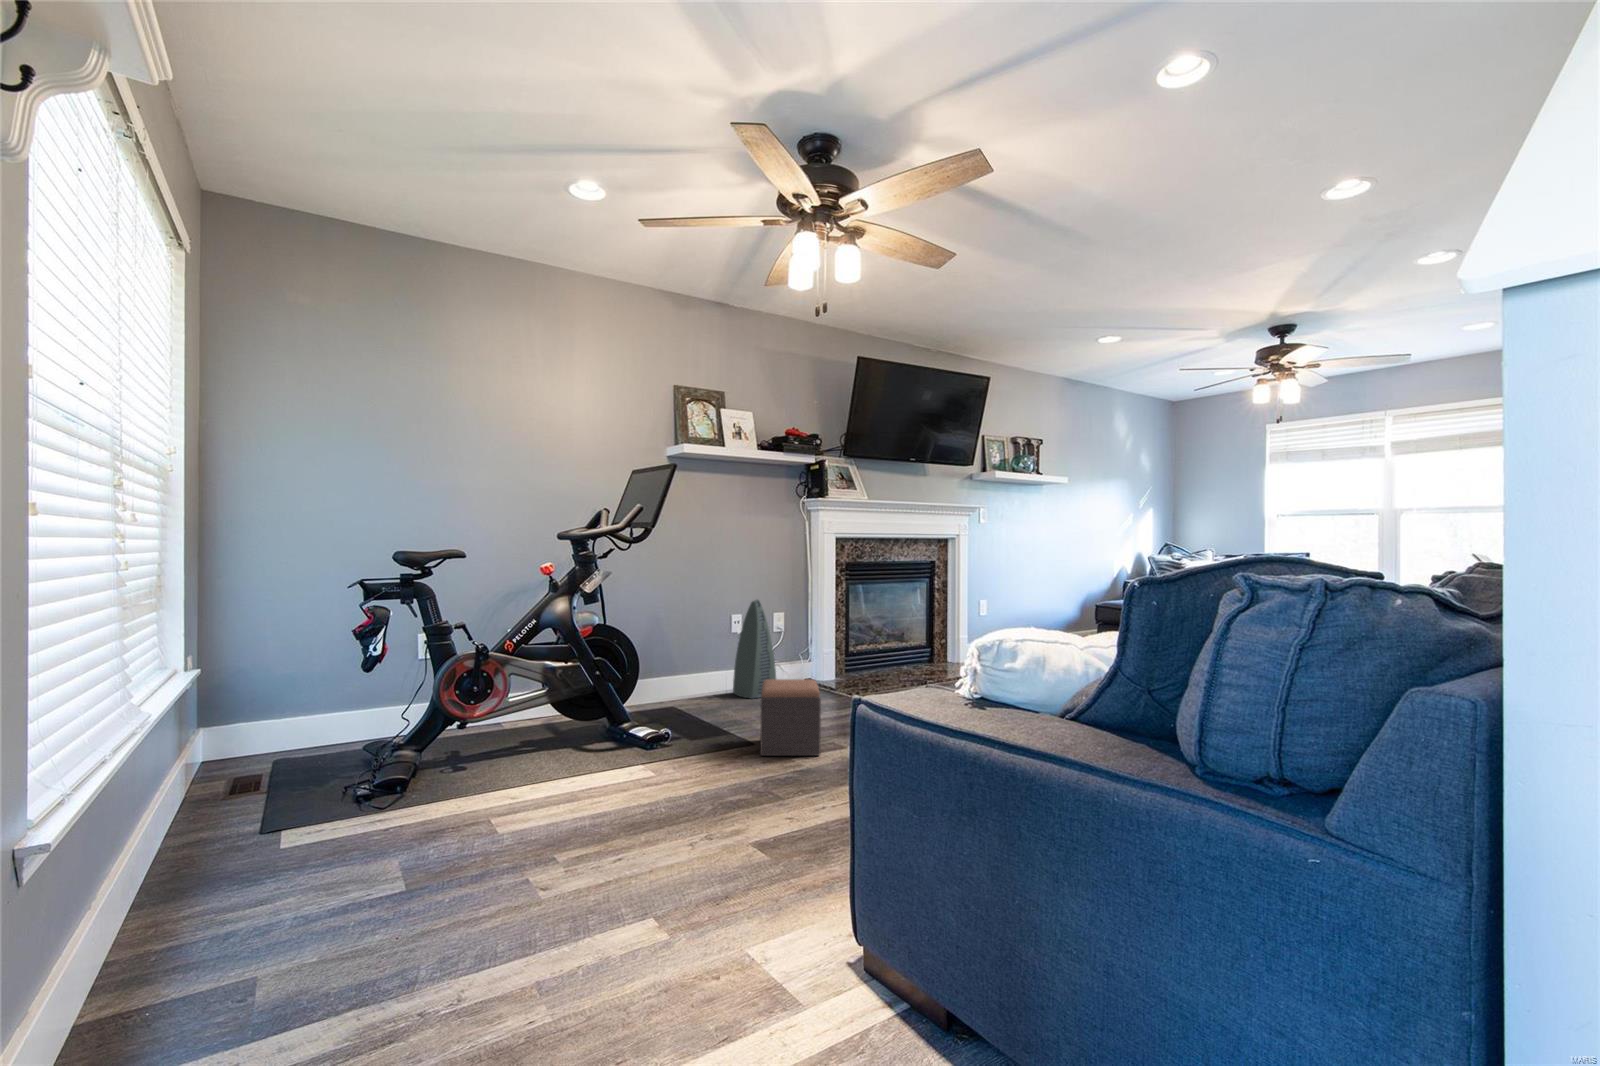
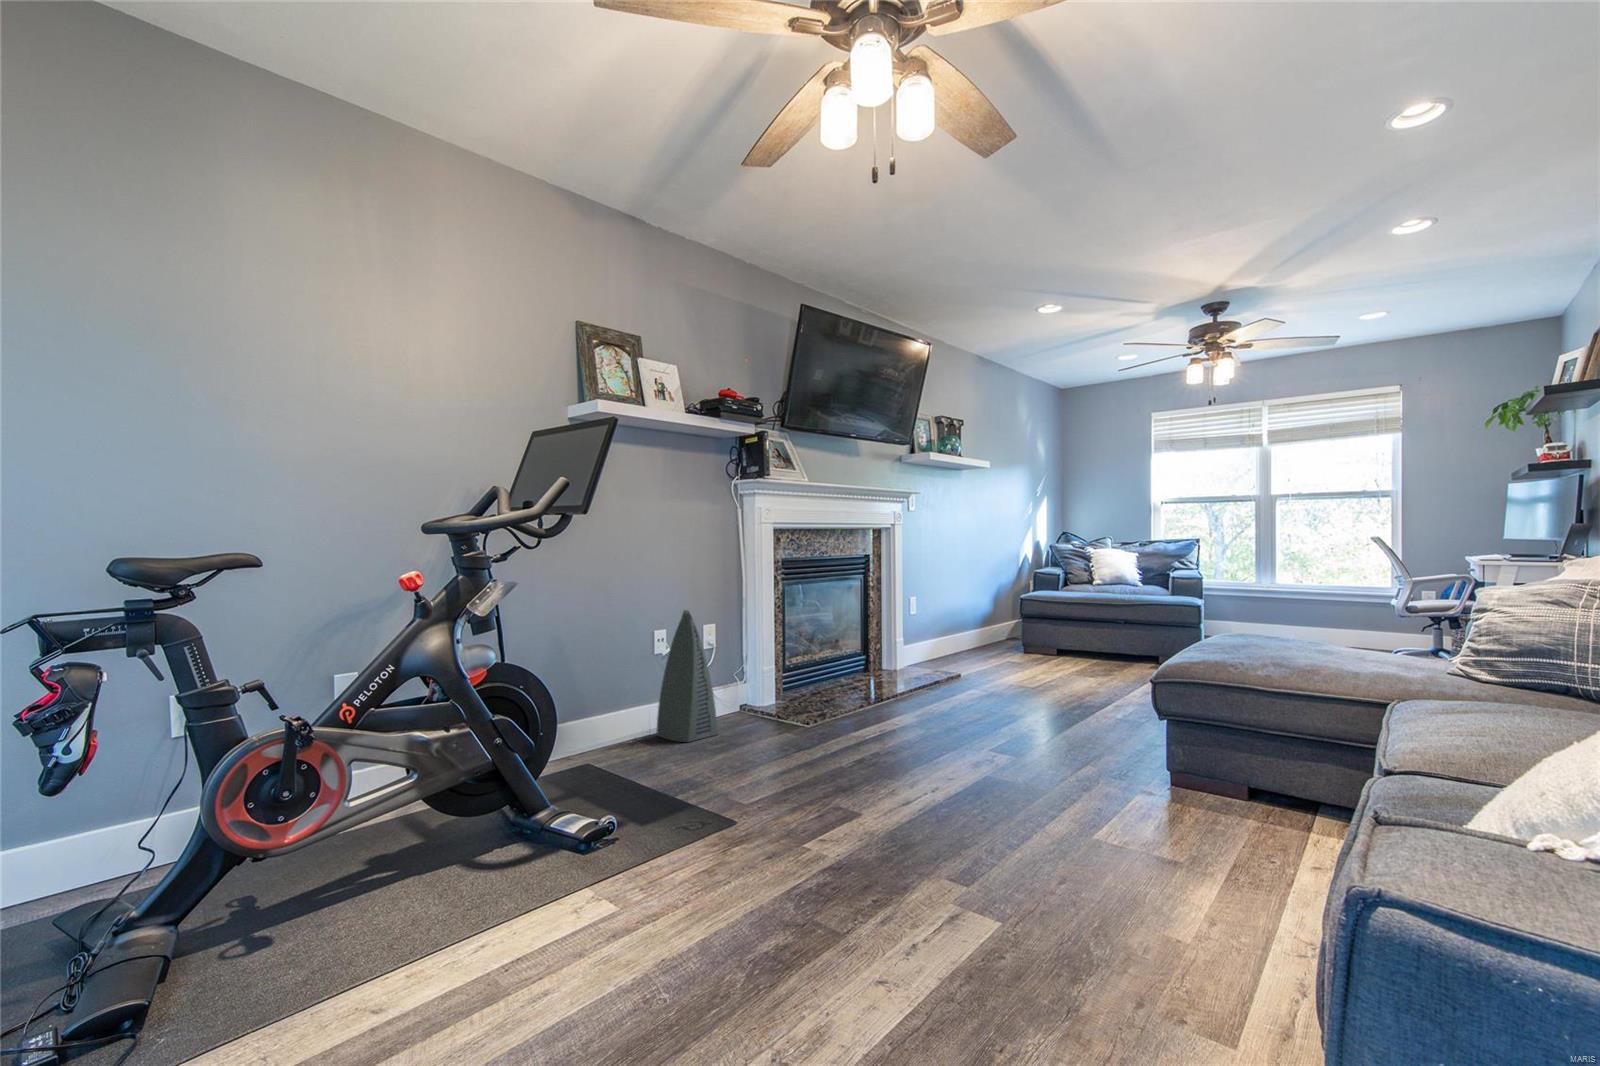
footstool: present [760,679,821,756] -> none [743,723,843,845]

